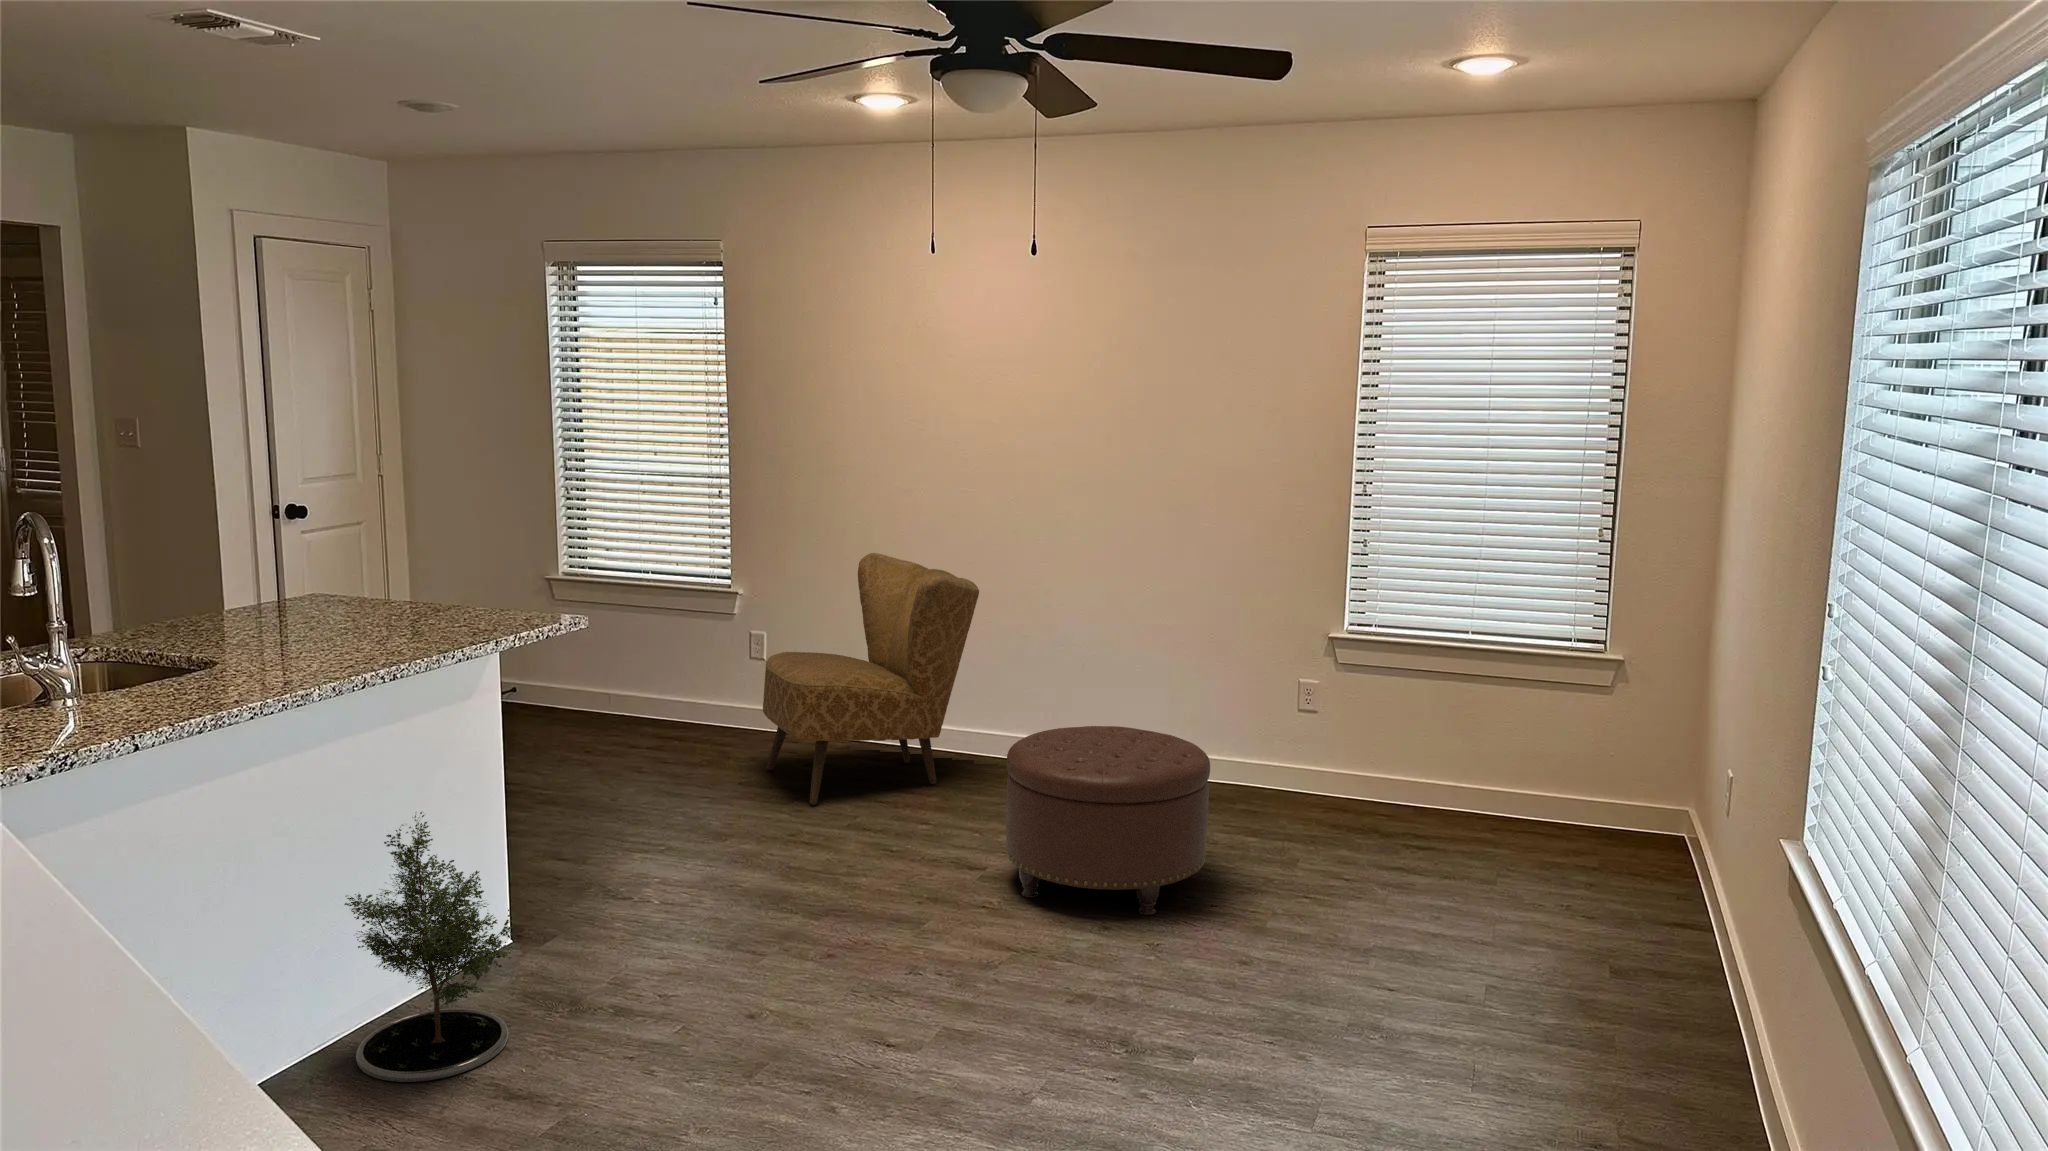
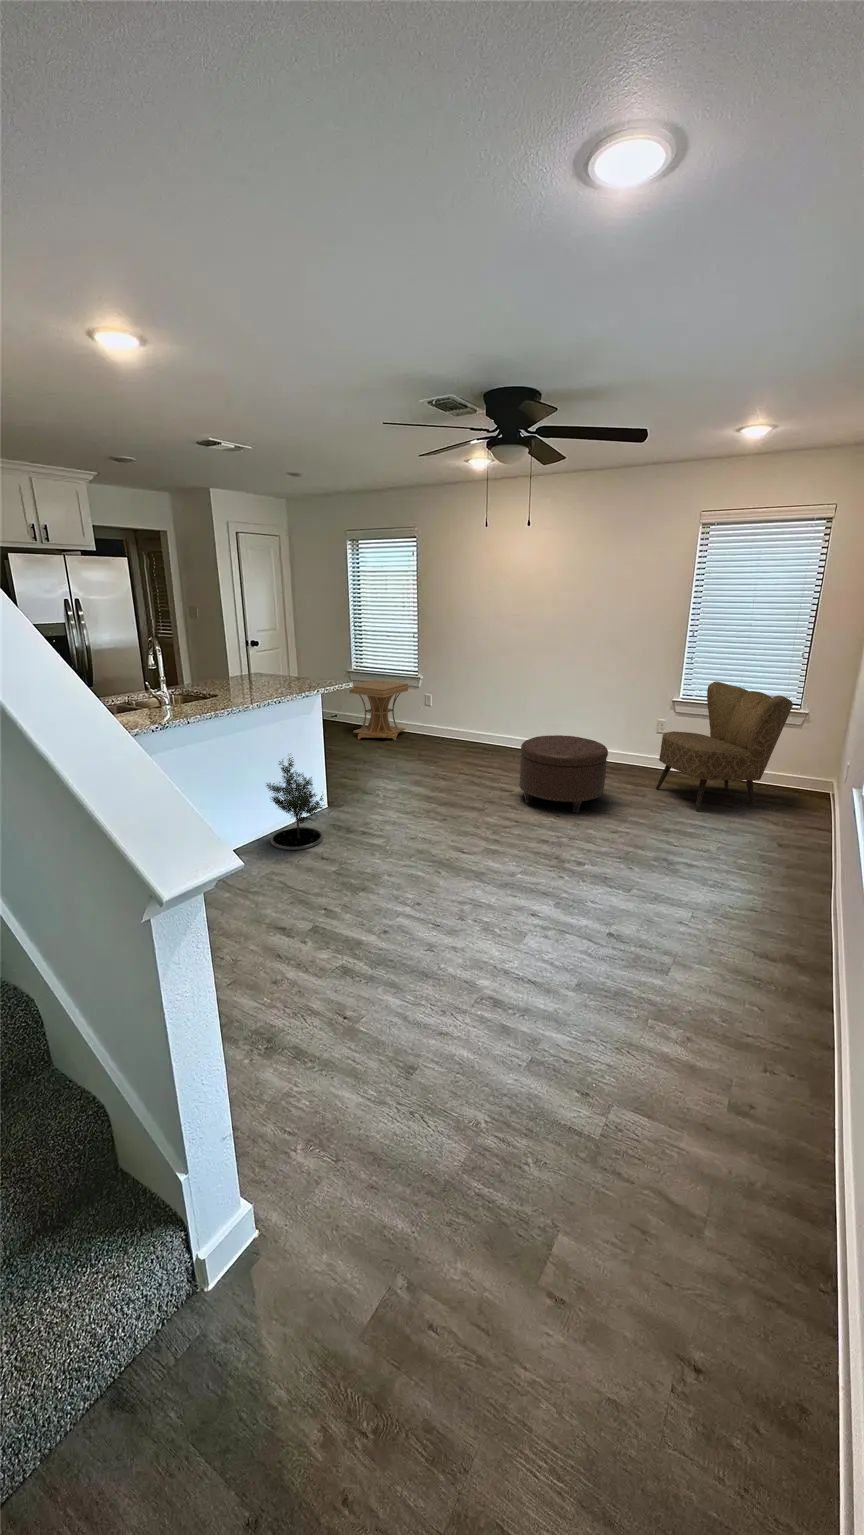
armchair: present [763,553,979,804] -> present [656,681,793,811]
side table: none [555,599,707,750] -> present [349,680,408,740]

